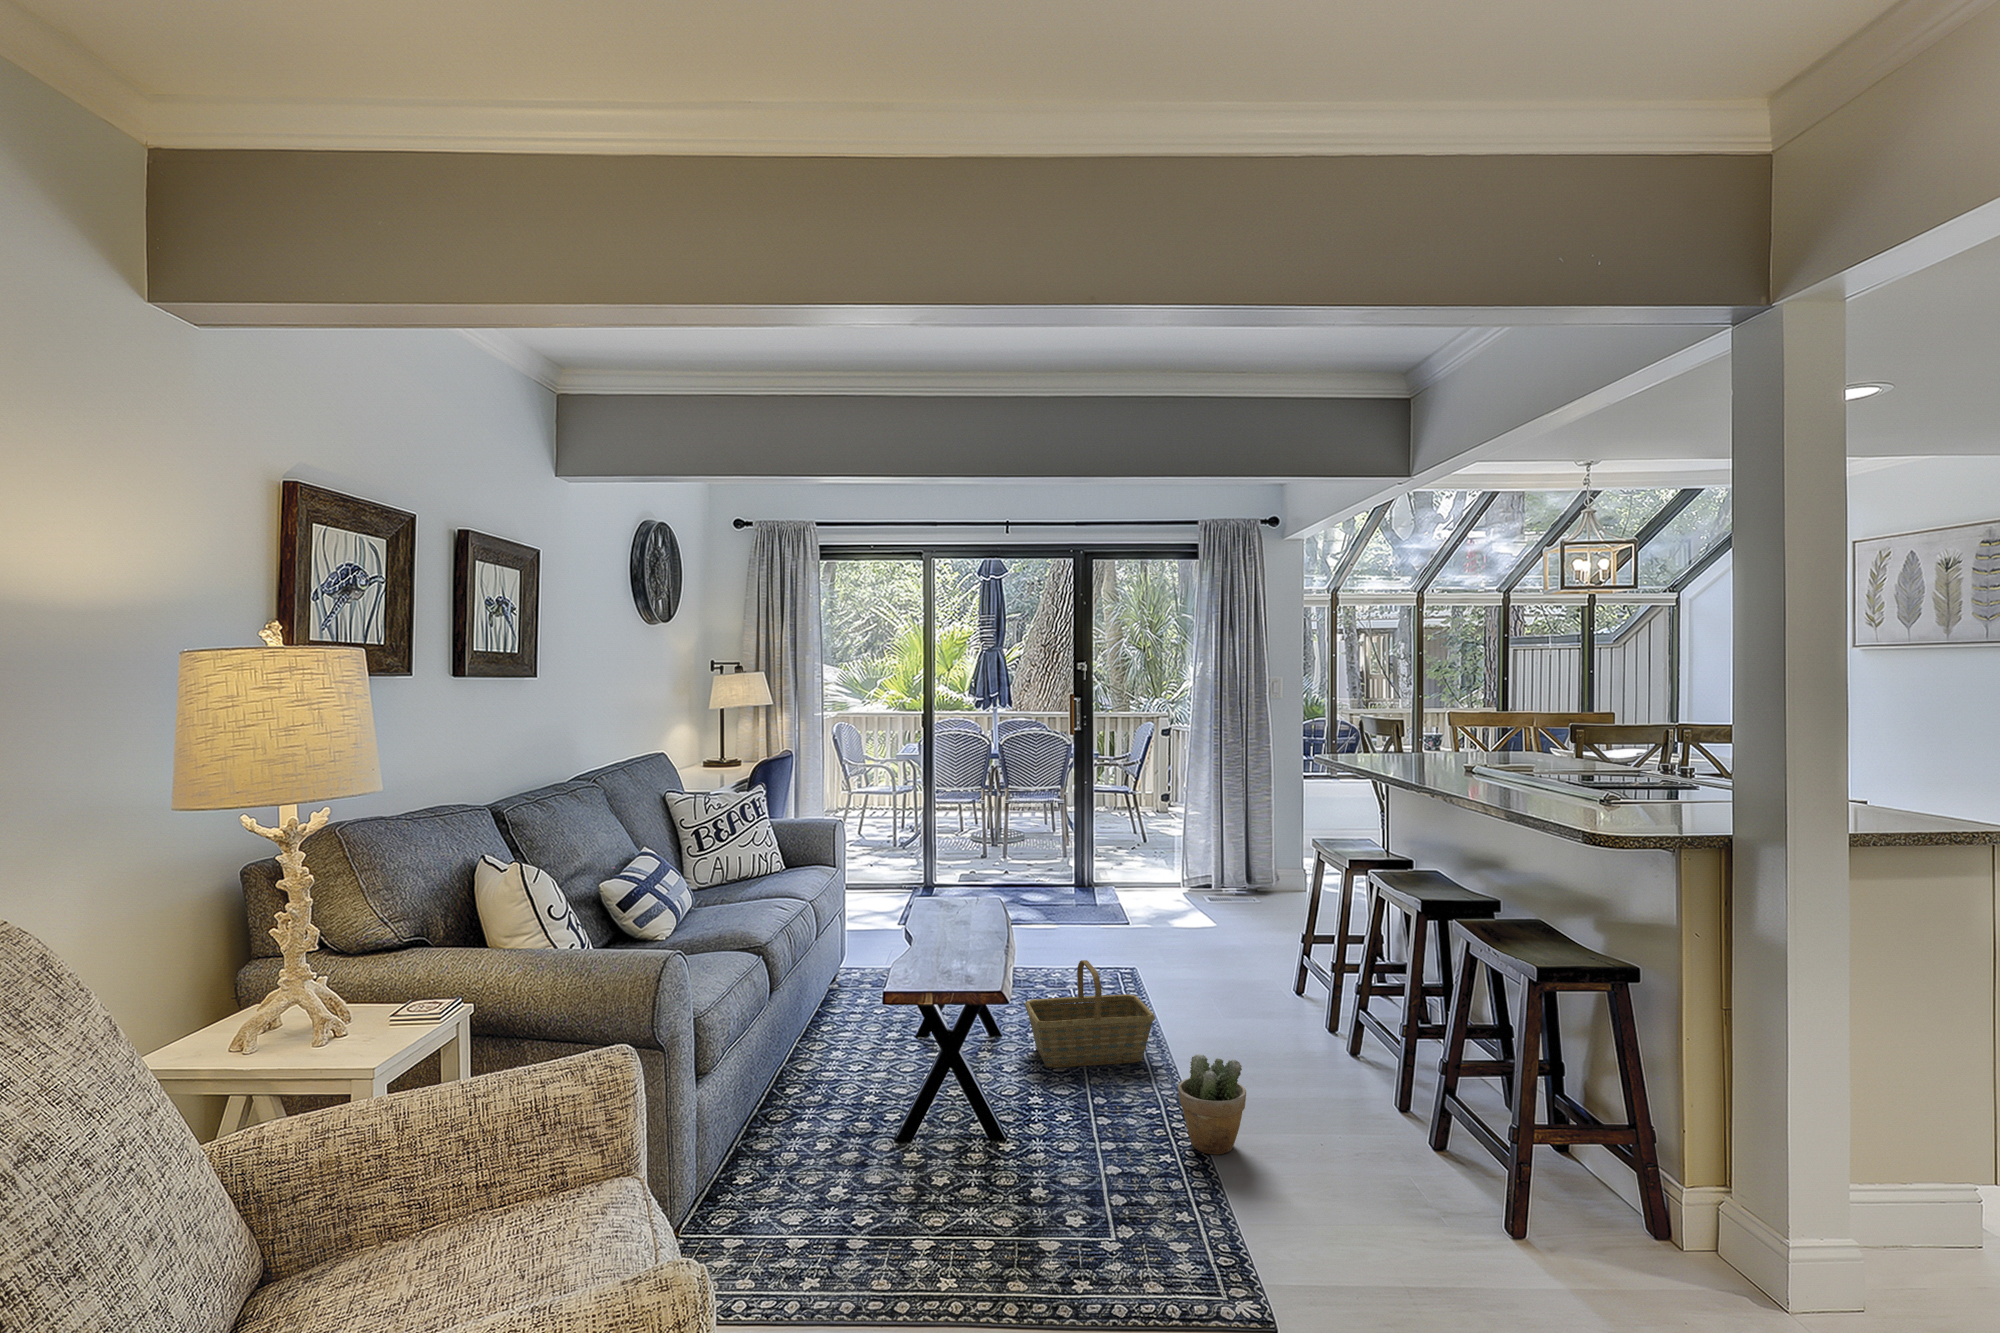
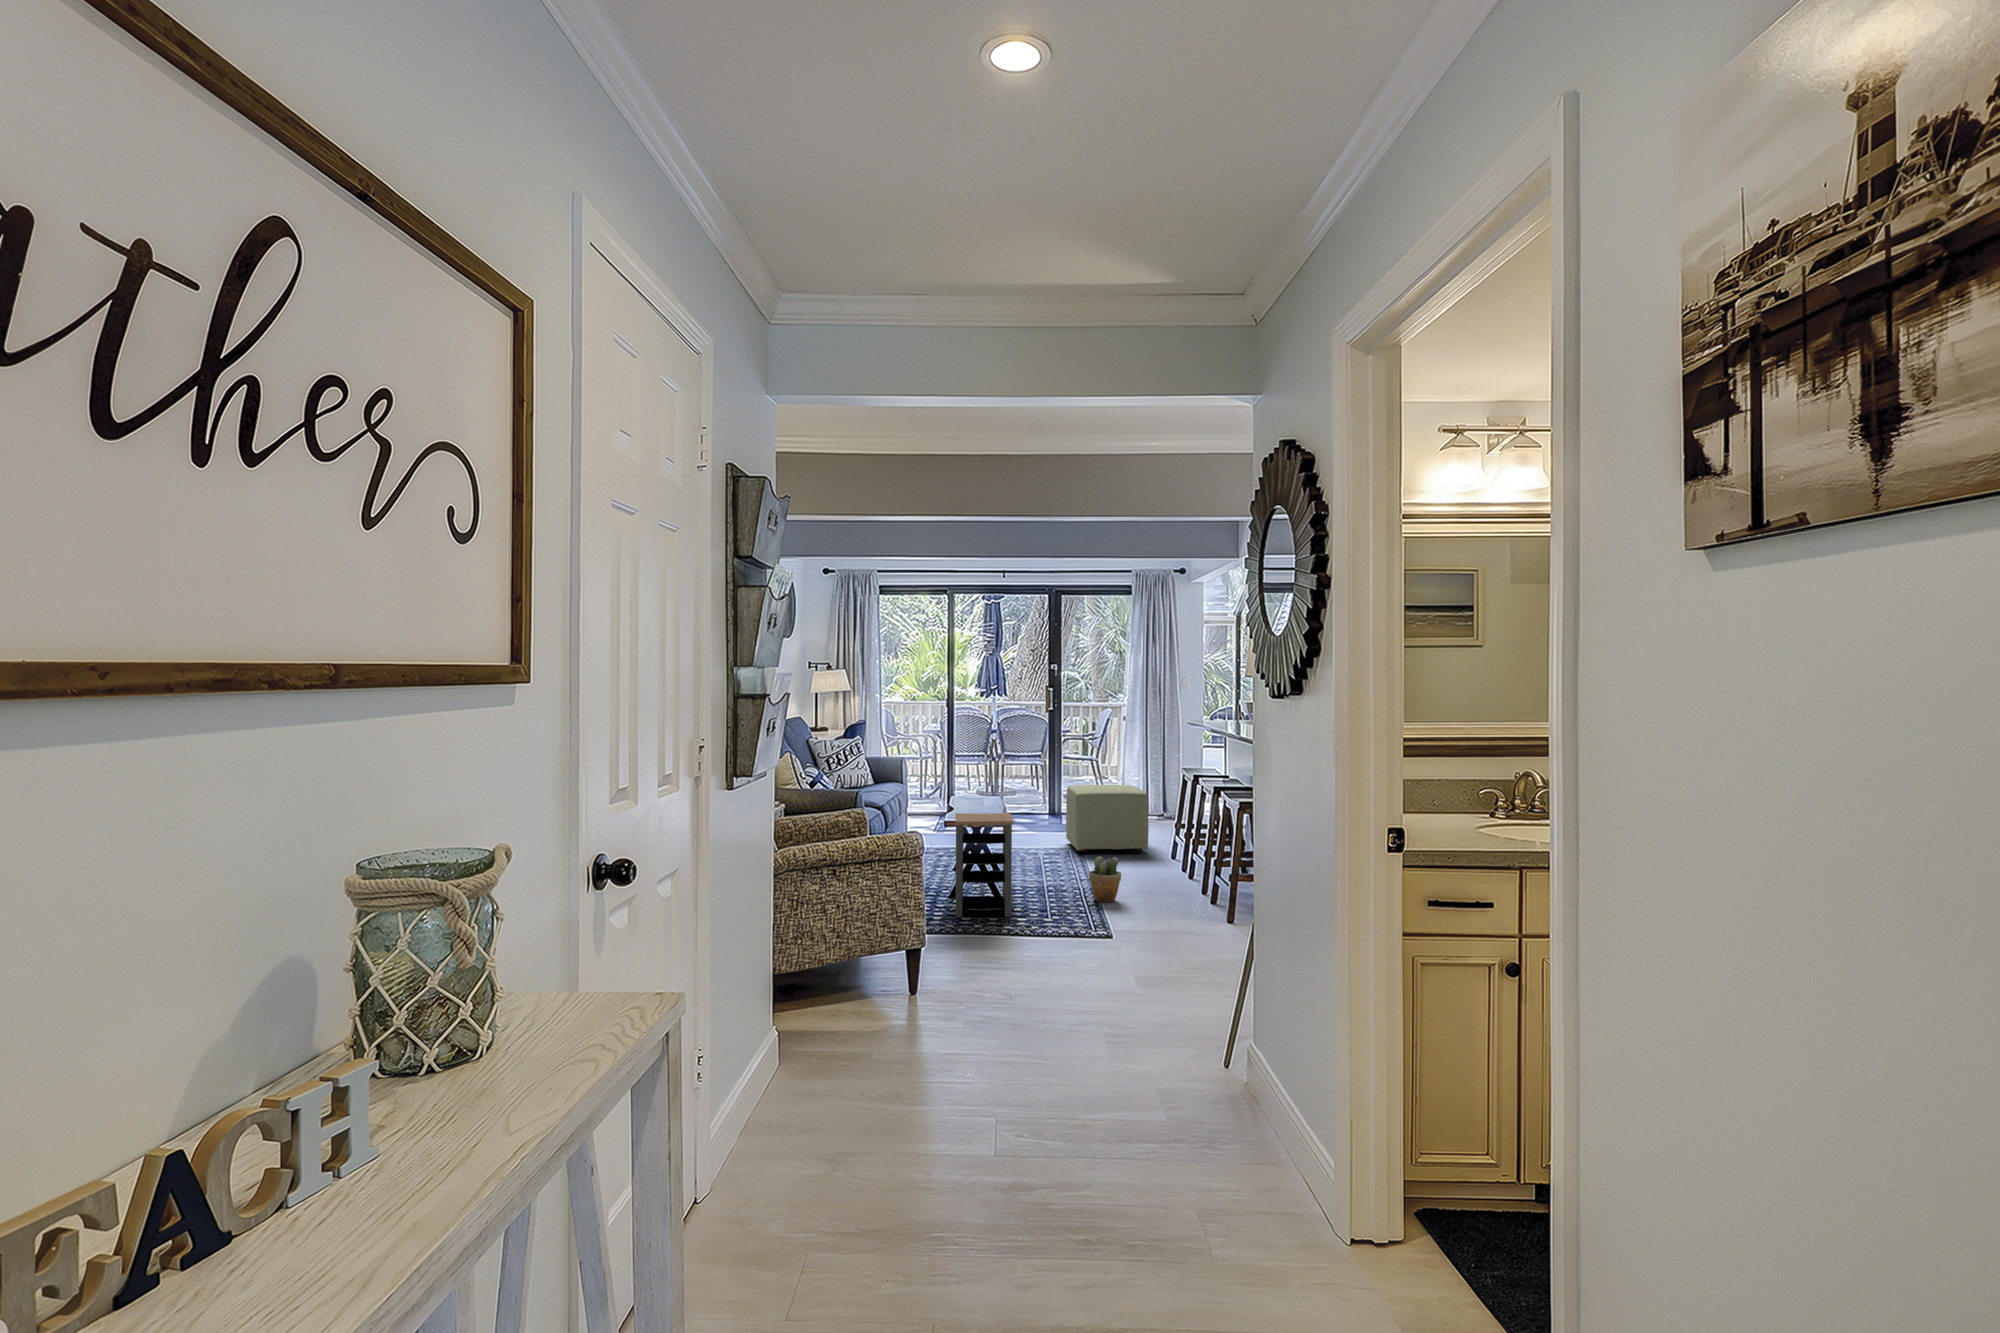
ottoman: none [1108,855,1249,977] -> present [1066,785,1149,853]
basket: present [1025,960,1155,1068] -> none [1015,828,1084,881]
side table: none [890,976,1022,1231] -> present [955,813,1013,917]

